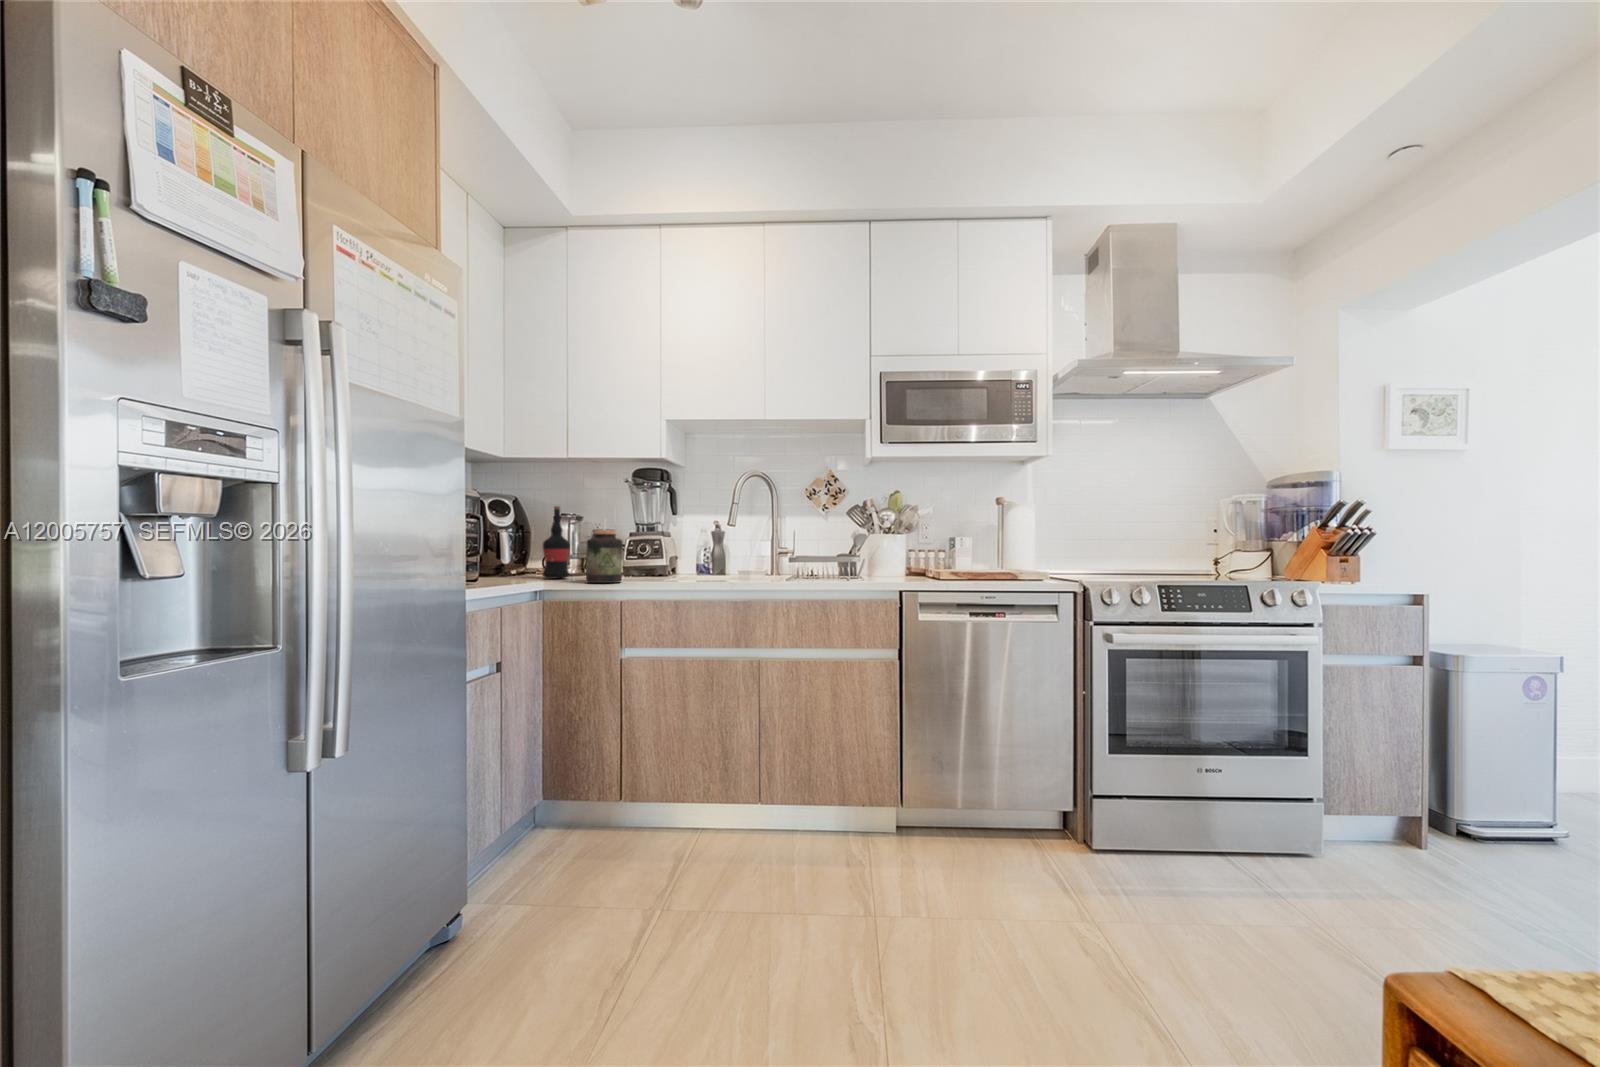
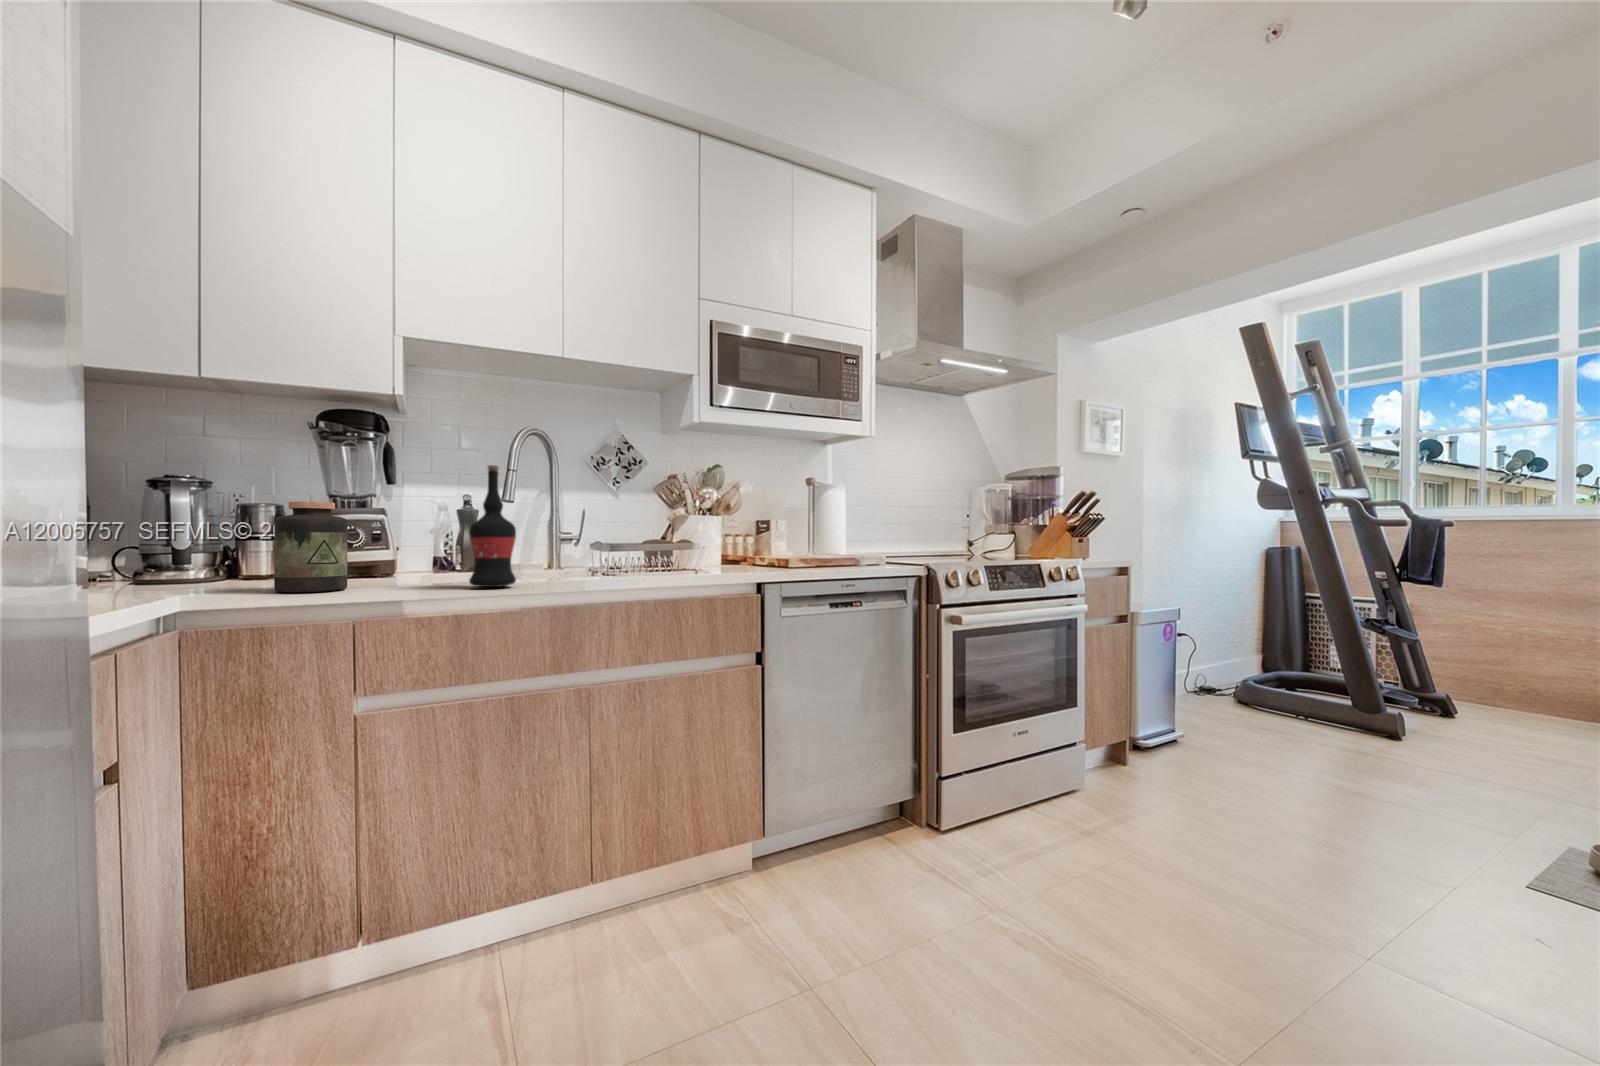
wine bottle: present [542,506,570,578] -> present [469,465,516,587]

